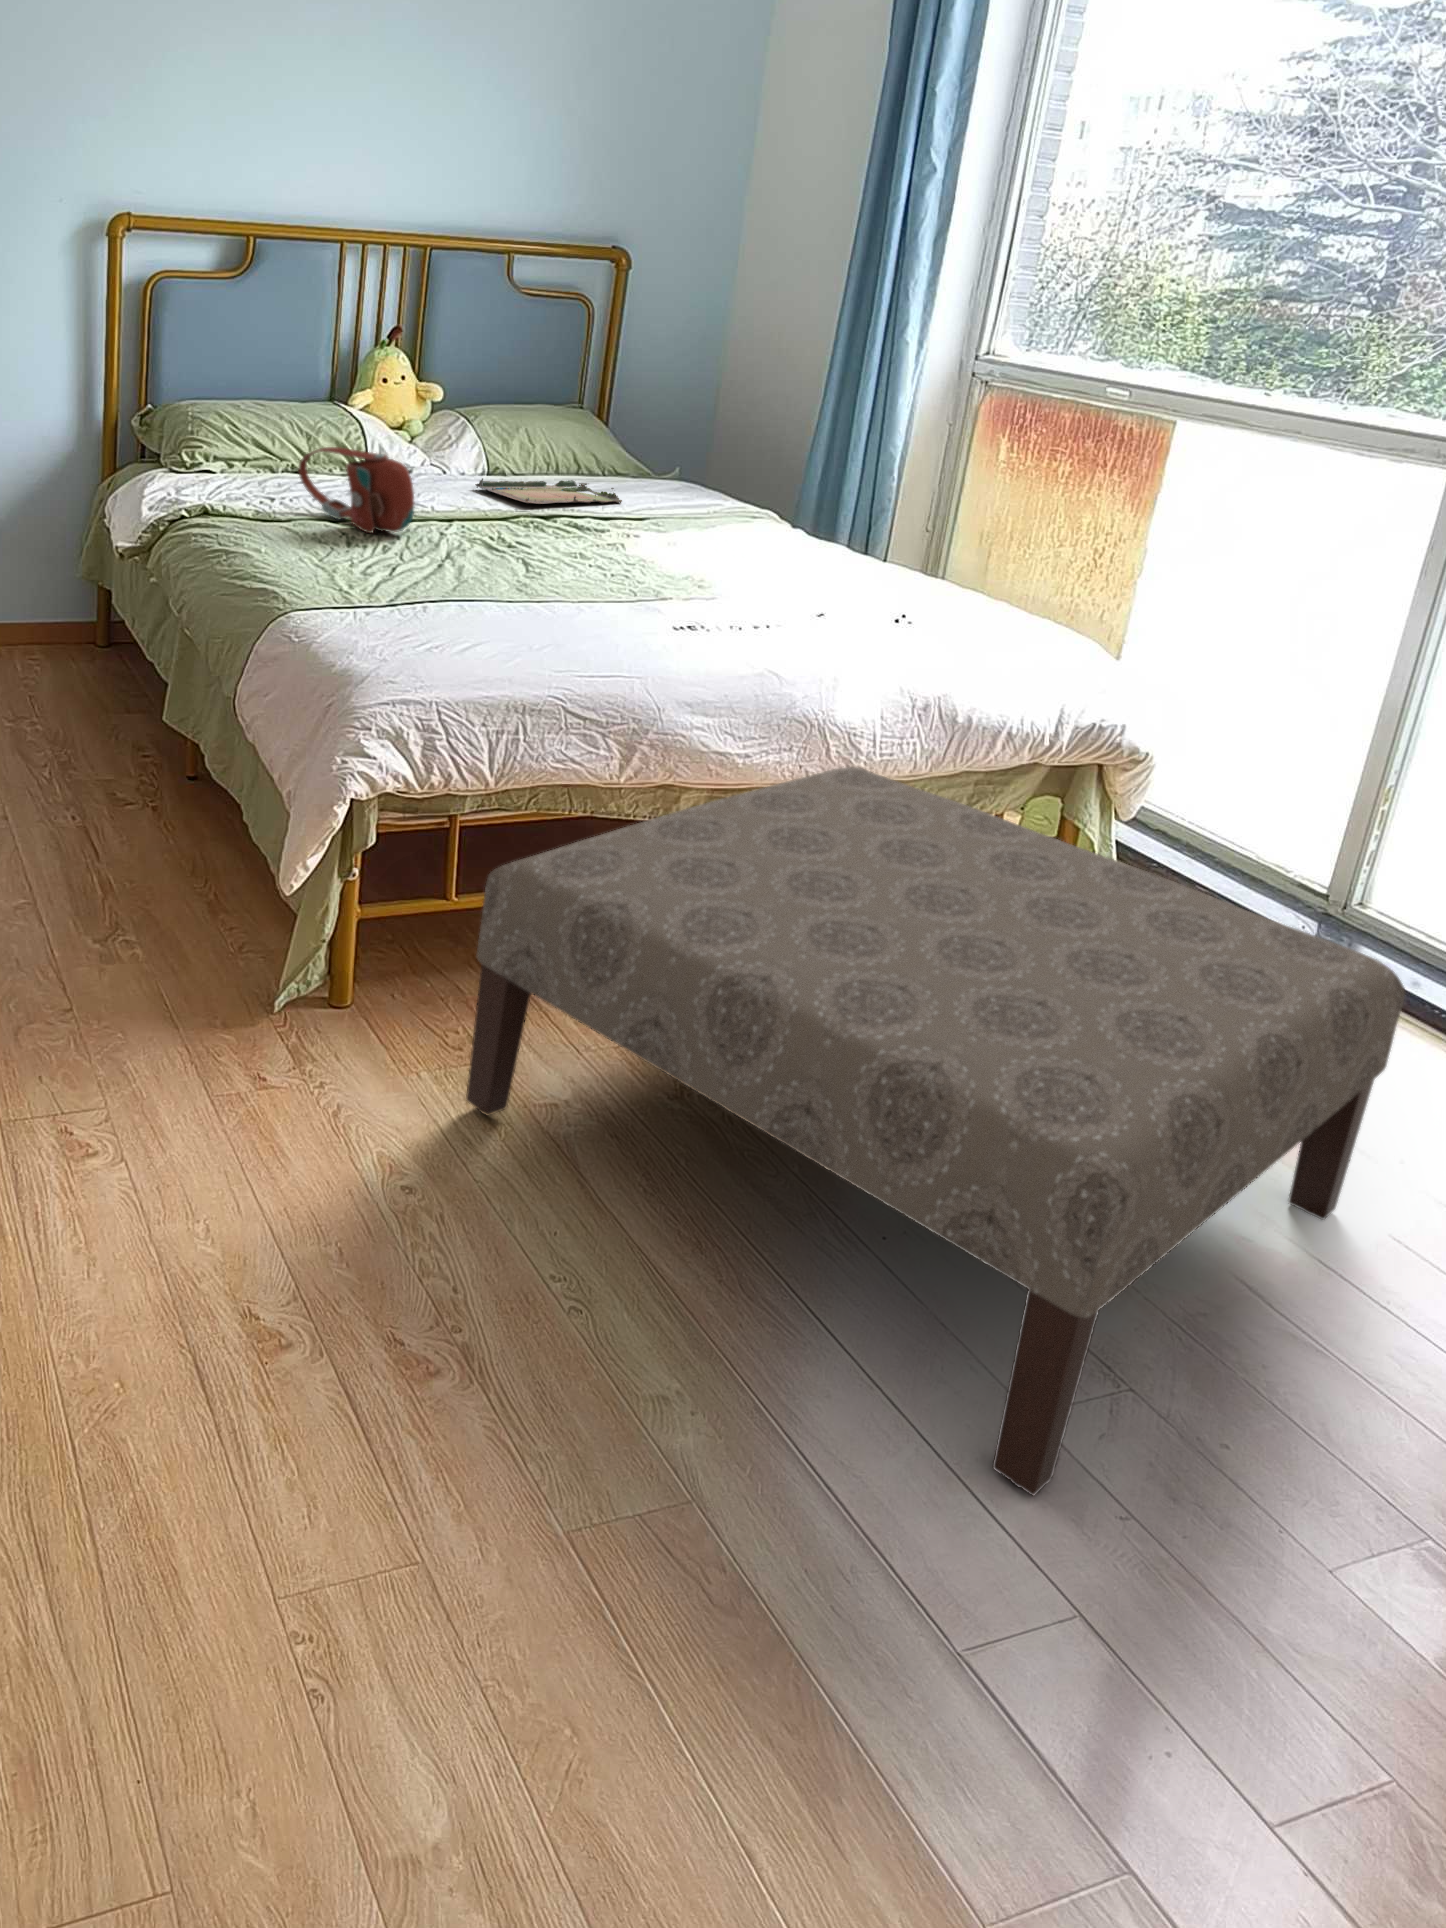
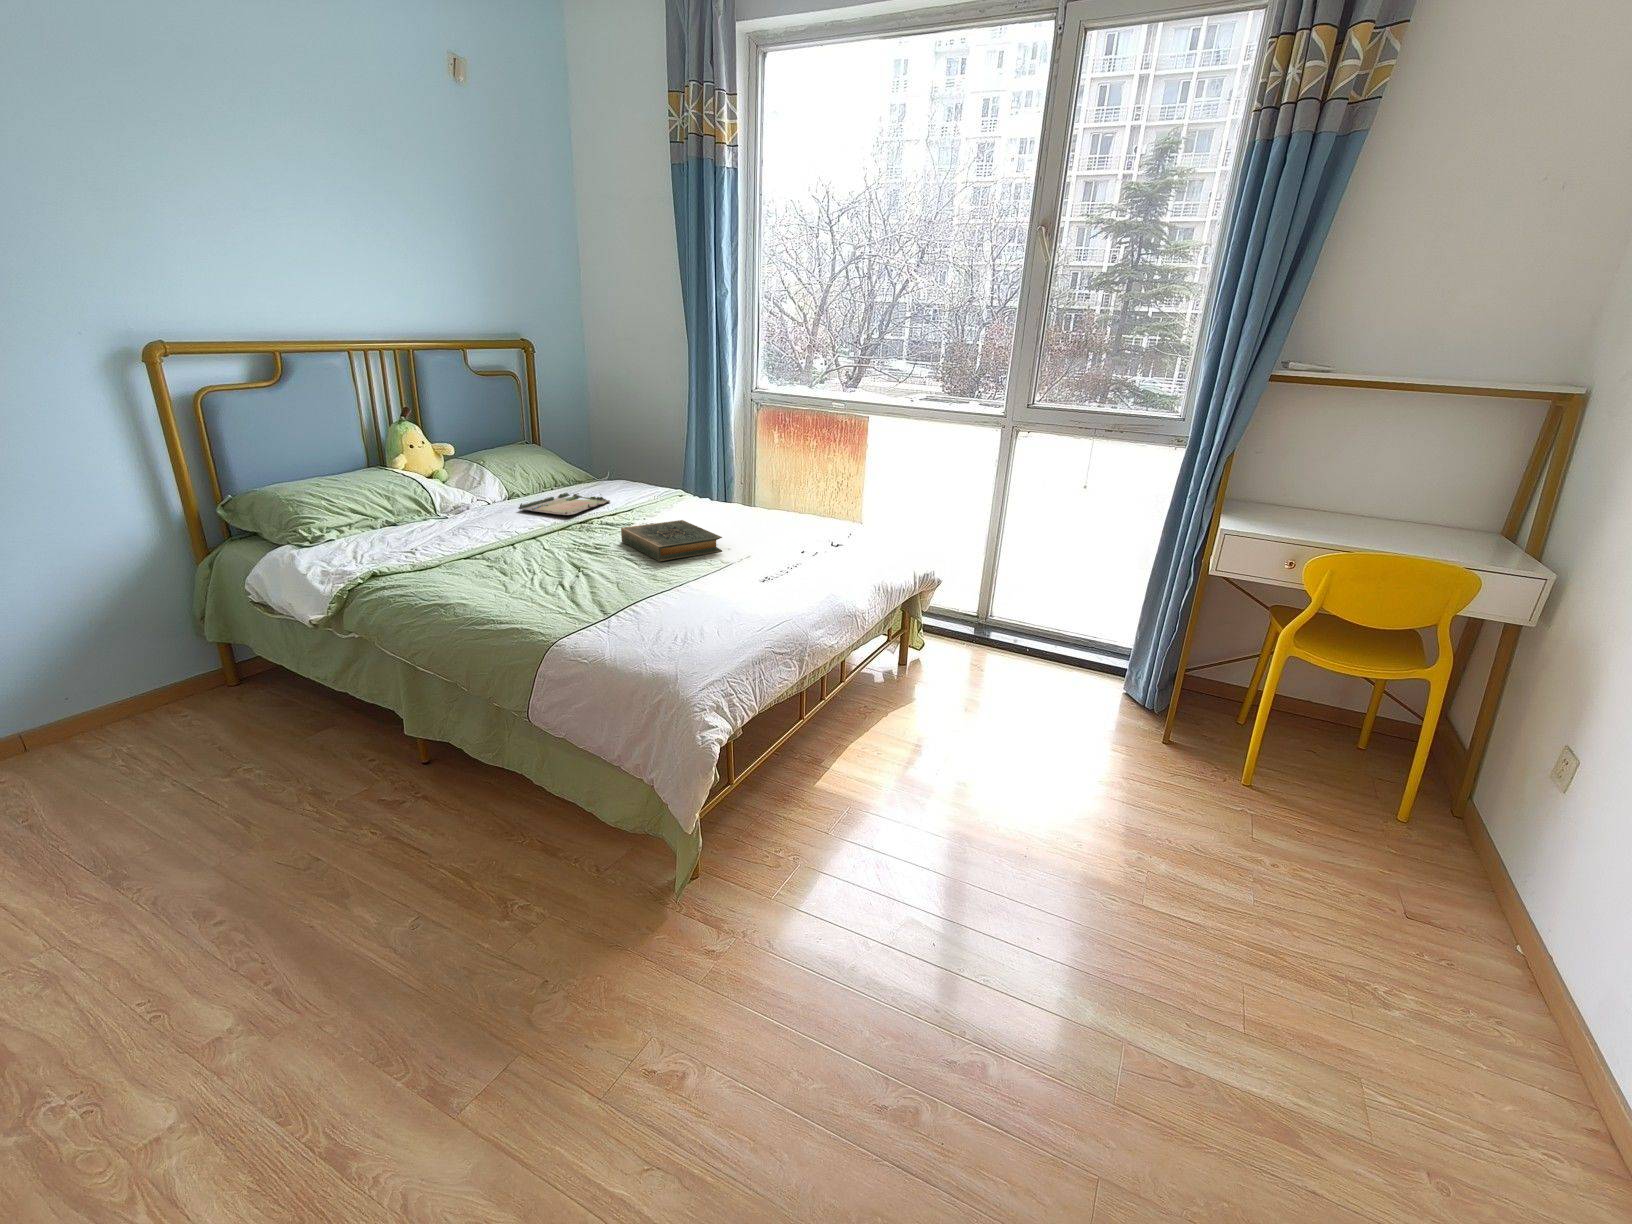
handbag: present [299,447,415,533] -> none [428,508,537,563]
hardback book: none [552,522,685,584] -> present [621,520,722,561]
ottoman: present [466,767,1405,1495] -> none [819,629,1225,947]

